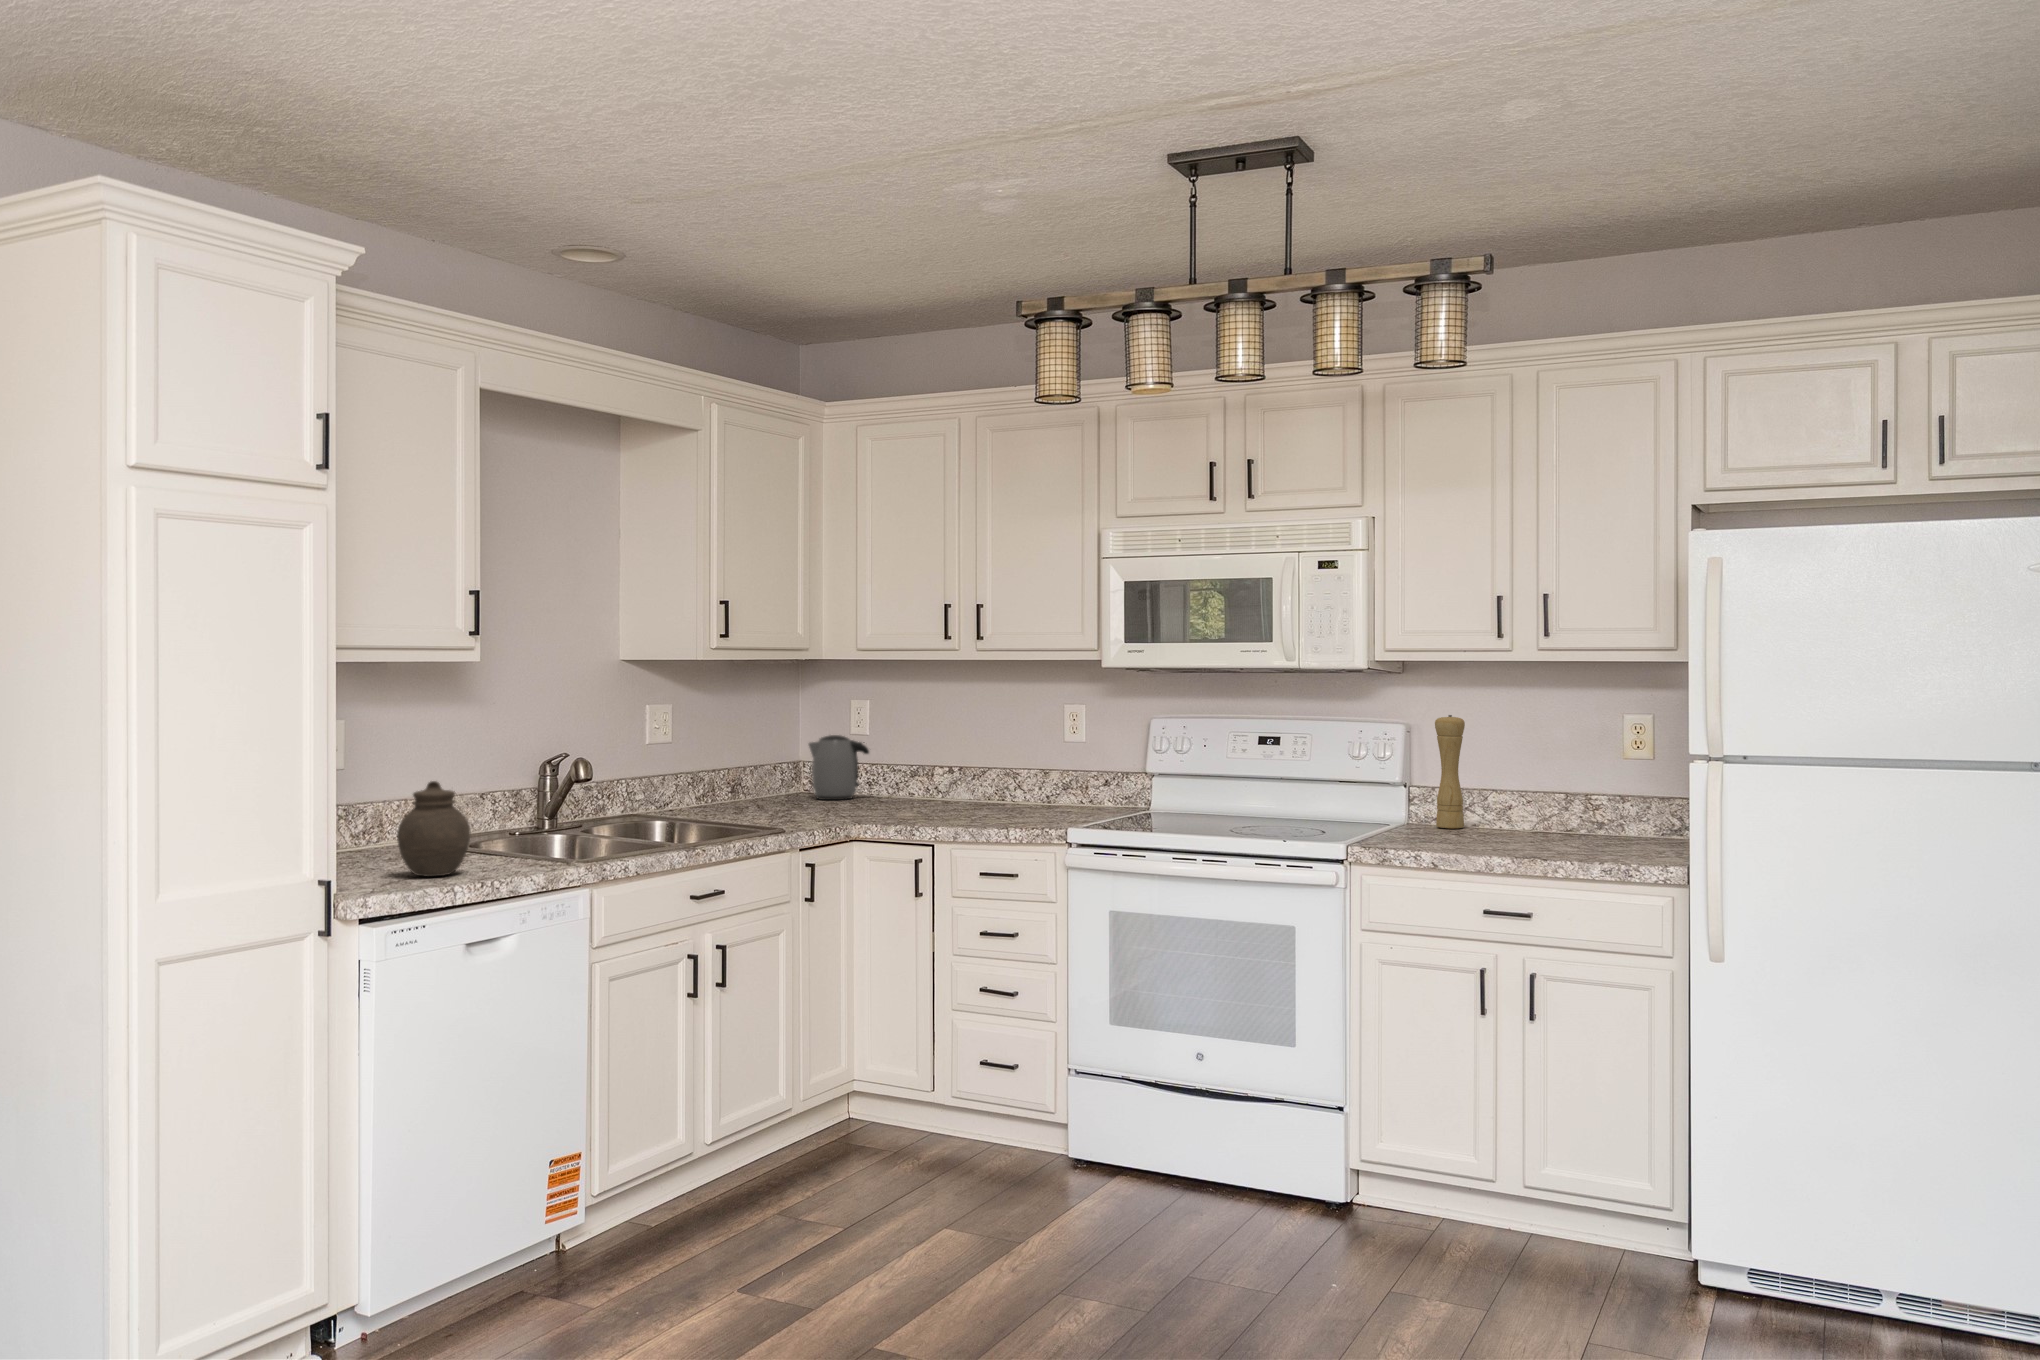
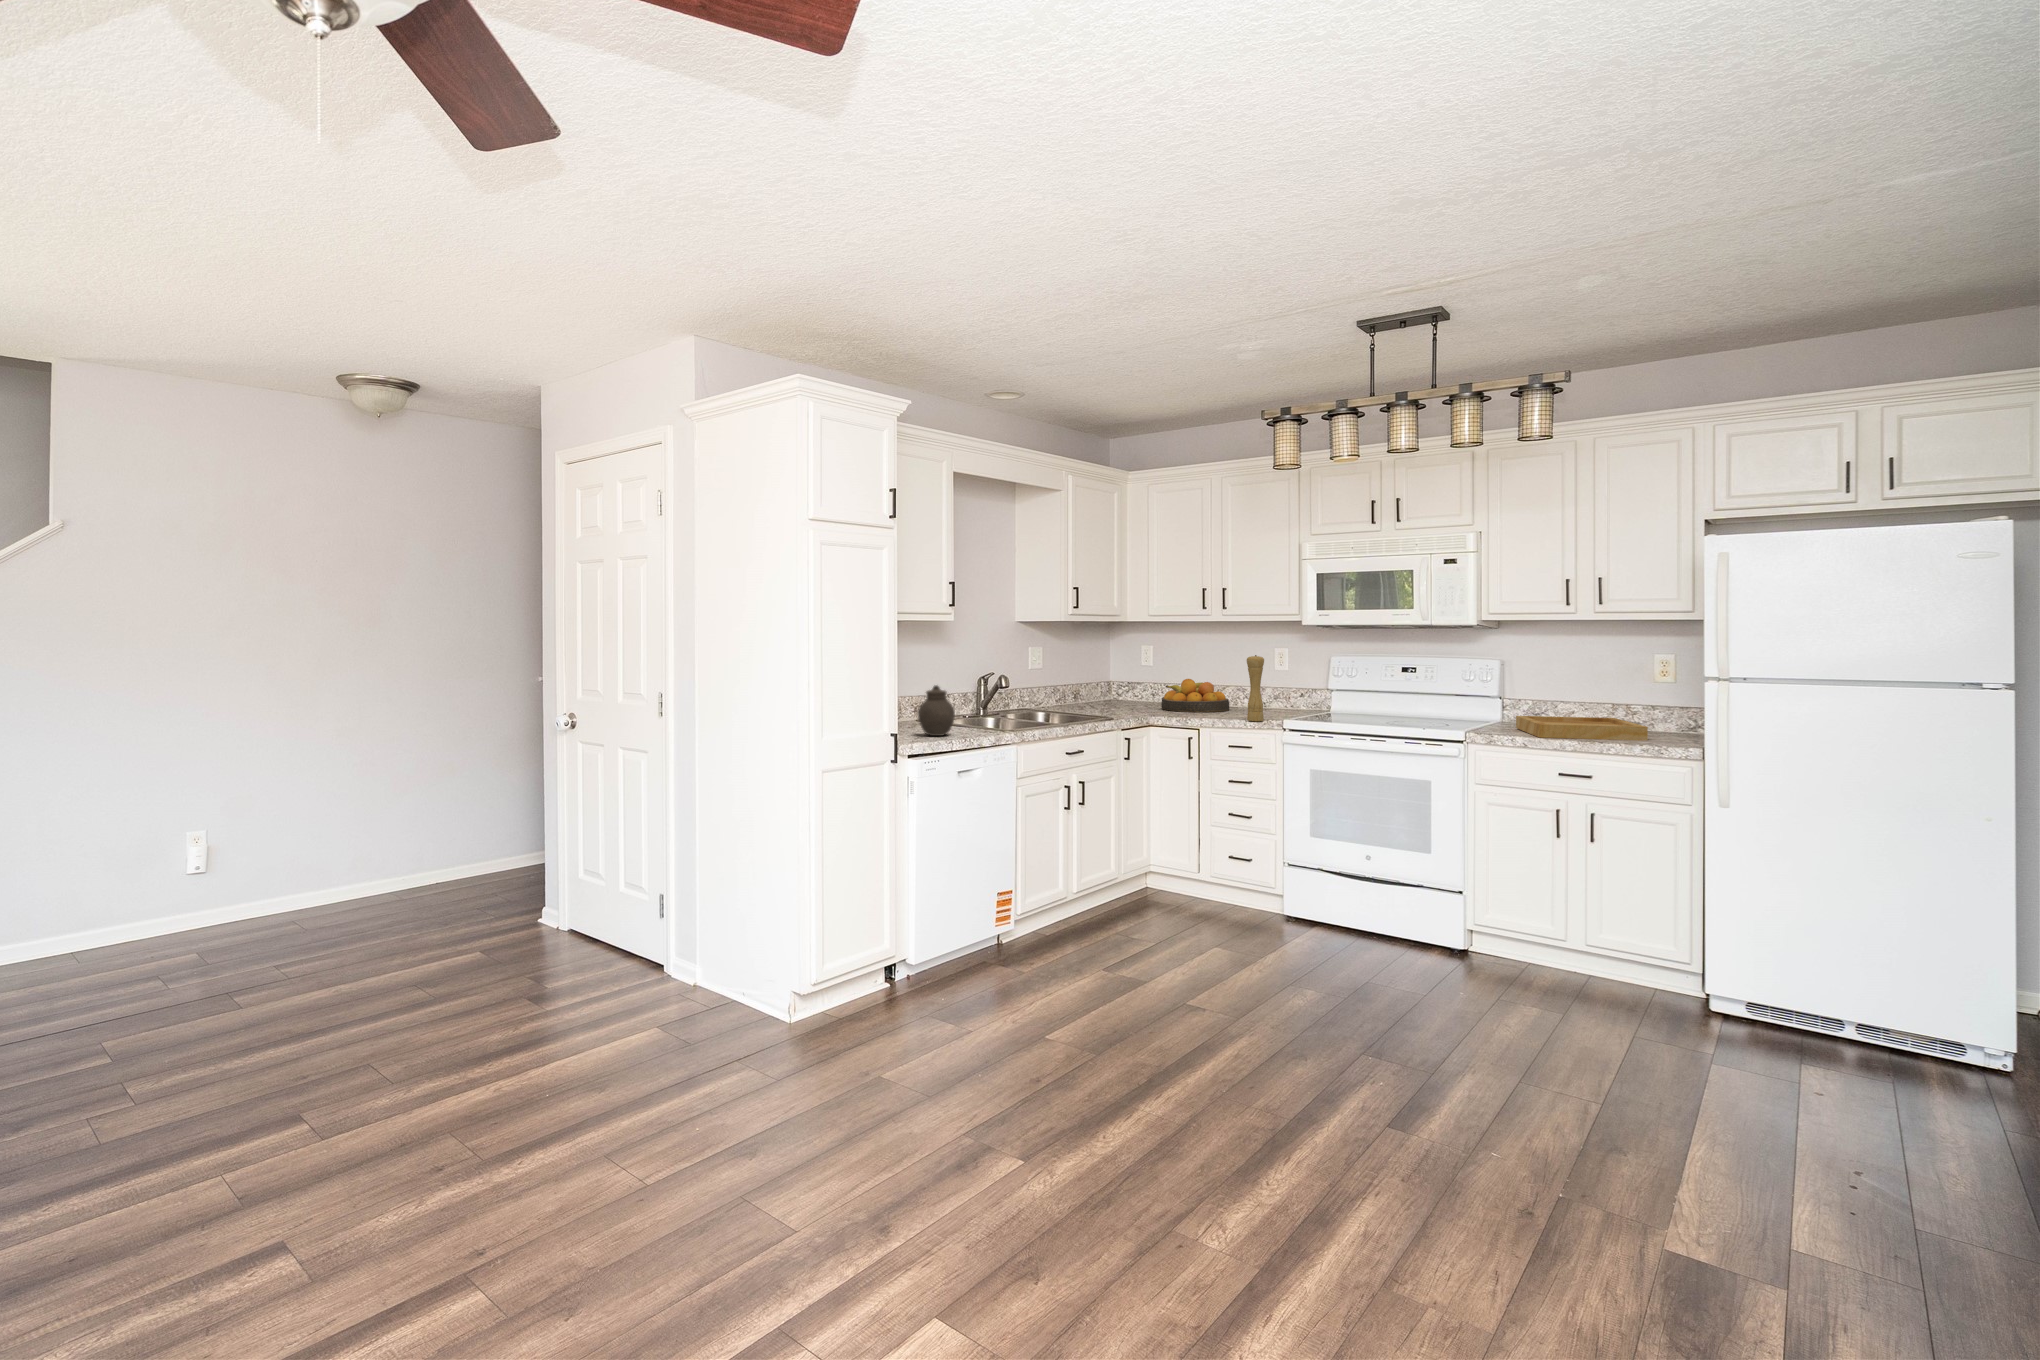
pepper mill: present [1435,715,1465,828] -> present [1247,655,1264,721]
kettle: present [809,735,869,800] -> none [1117,667,1156,705]
fruit bowl: none [878,755,991,813] -> present [1161,679,1229,712]
tray: none [1425,815,1612,854] -> present [1516,716,1648,740]

